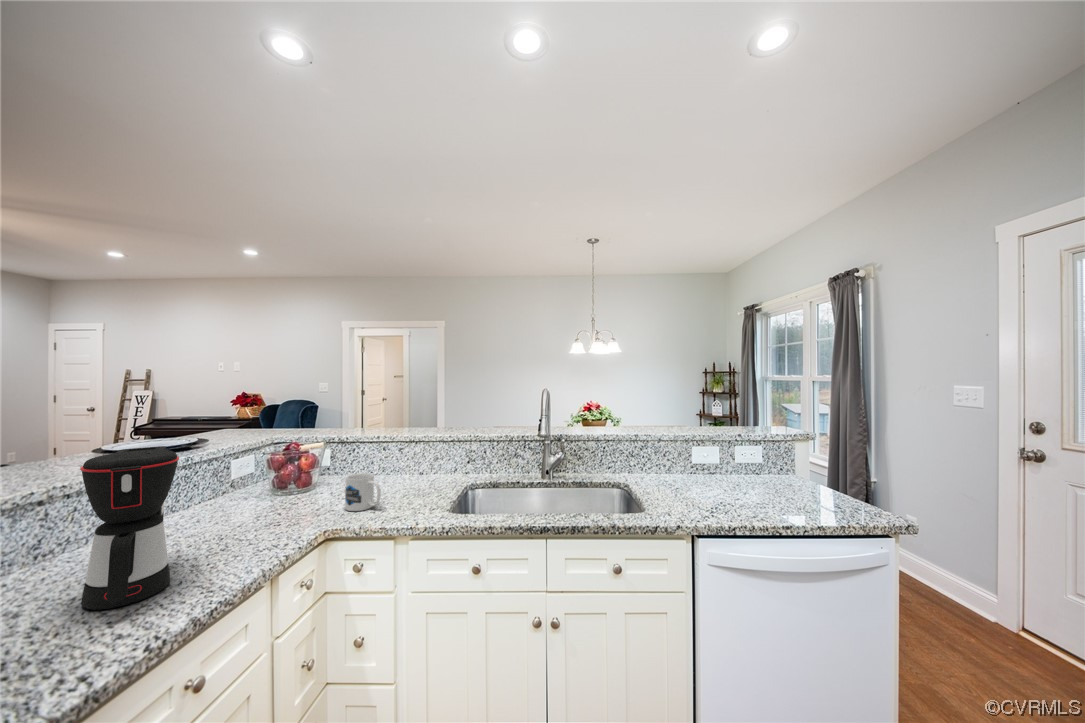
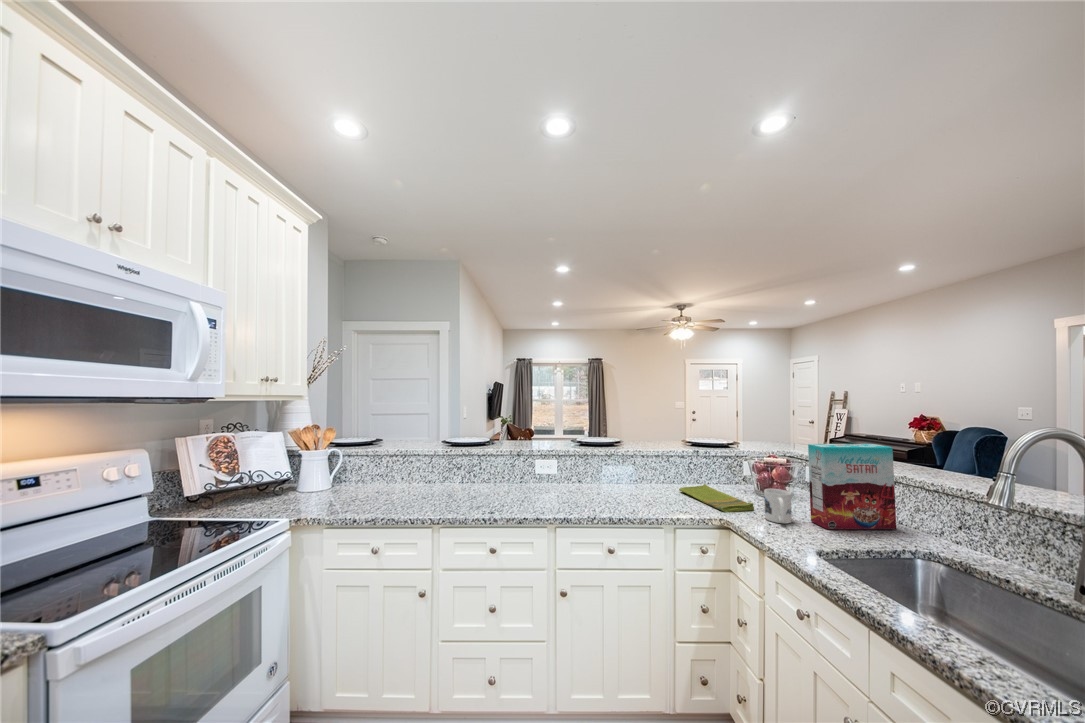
cereal box: none [379,412,424,497] -> present [808,444,896,529]
coffee maker: present [80,446,179,610] -> none [601,435,651,507]
dish towel: none [174,502,319,531] -> present [679,484,754,512]

